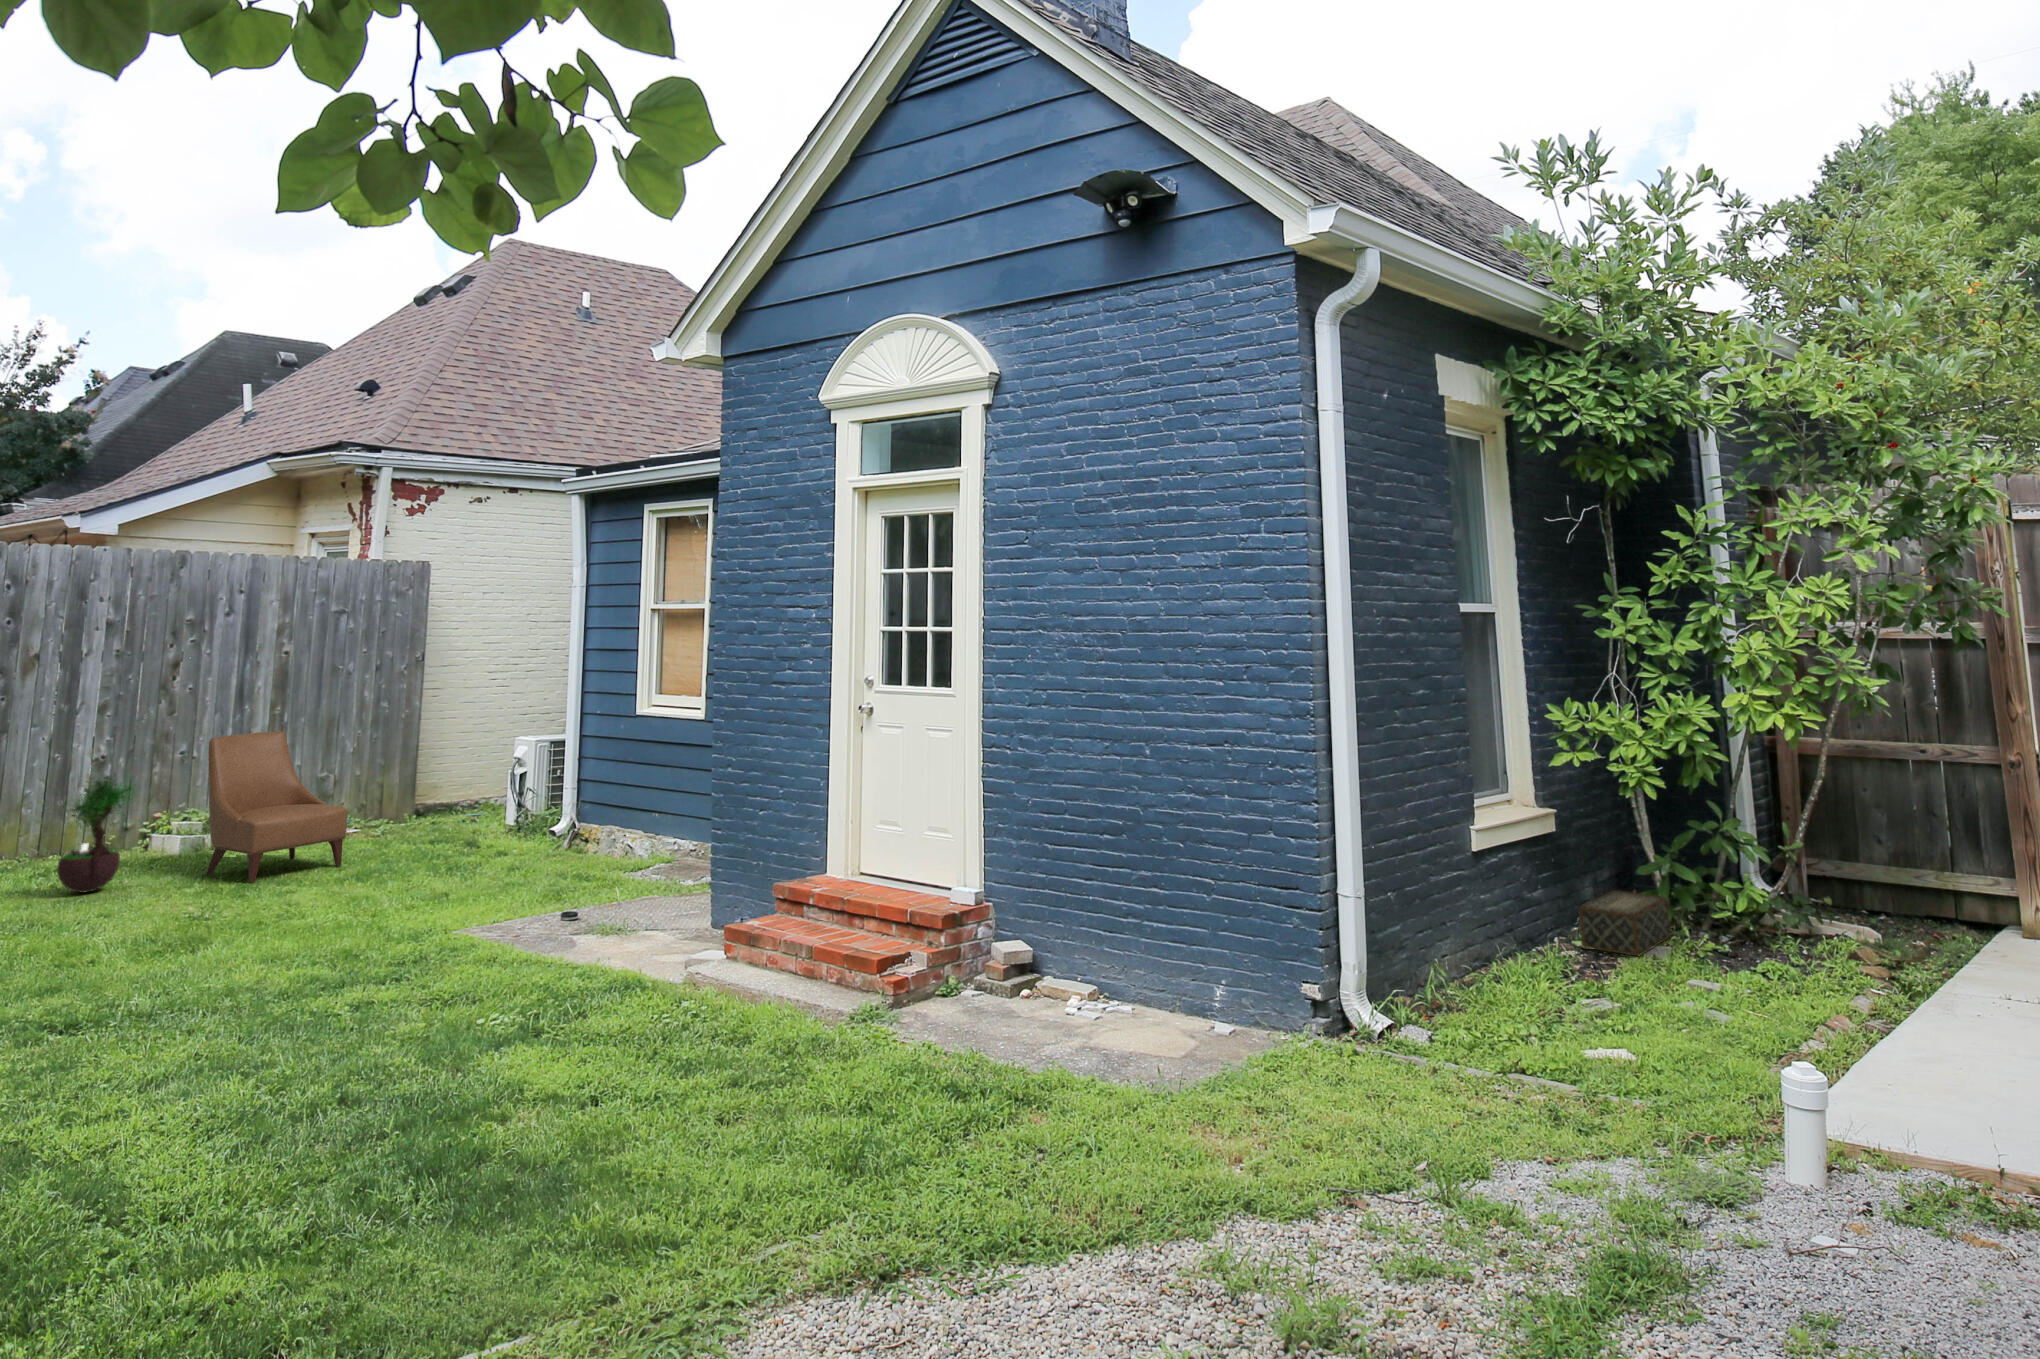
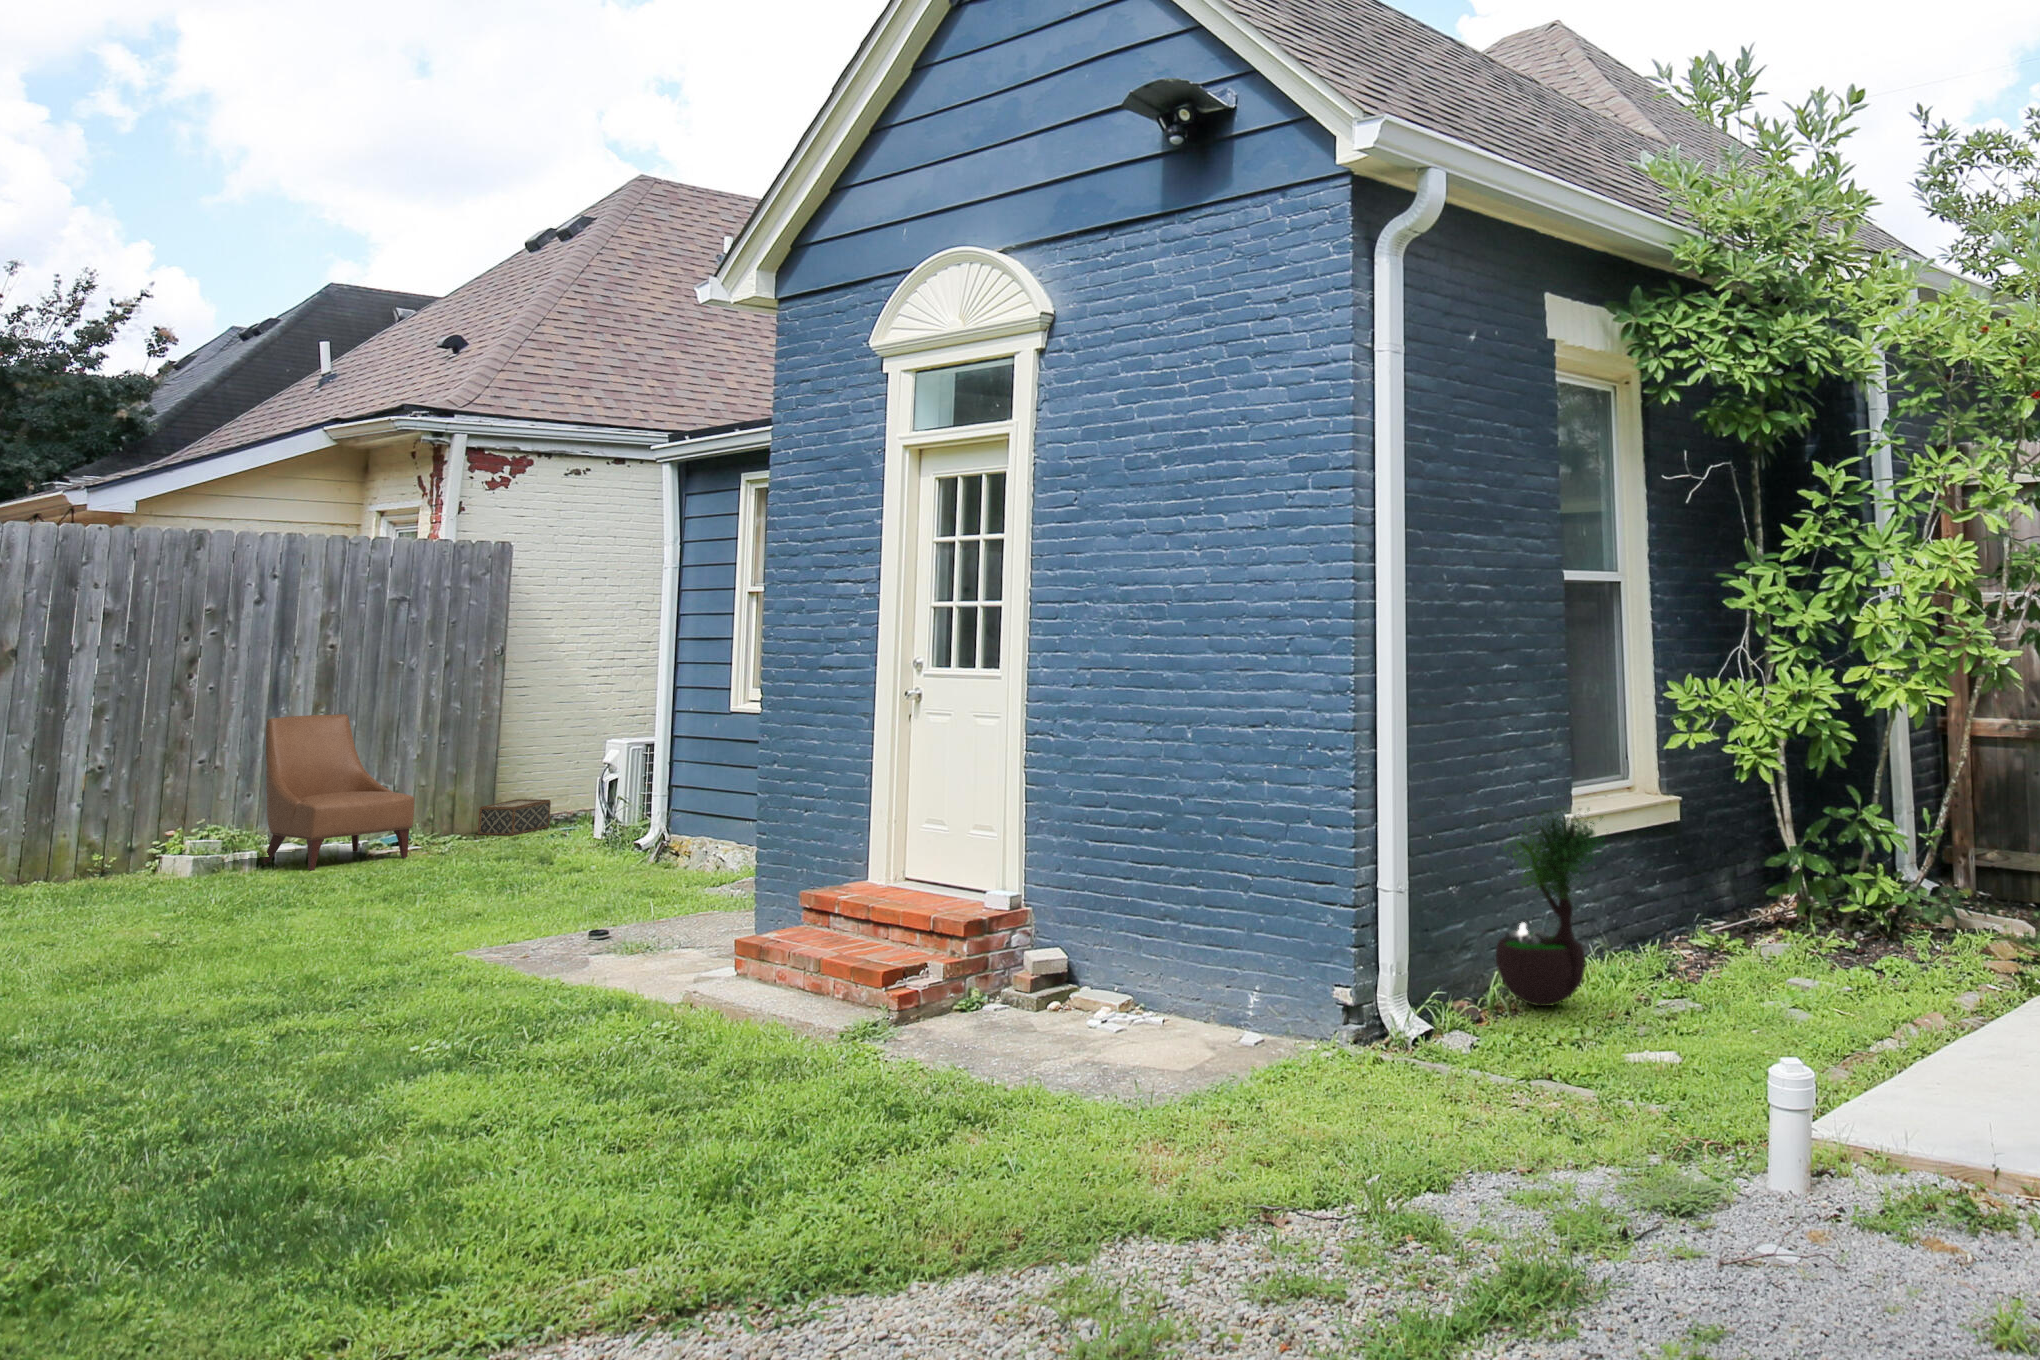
potted tree: present [57,770,136,893] -> present [1496,798,1610,1006]
woven basket: present [1579,890,1671,956] -> present [478,799,551,835]

